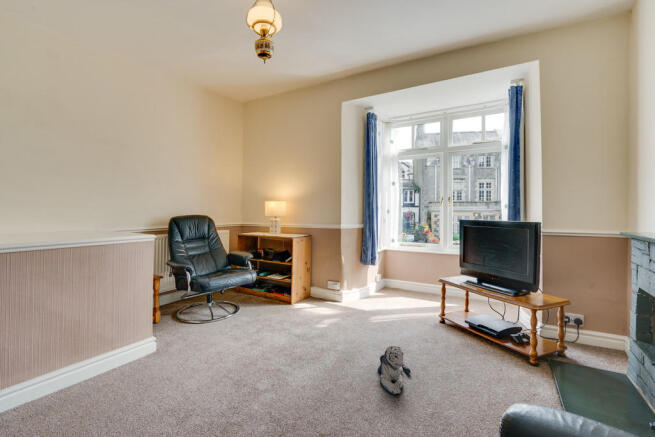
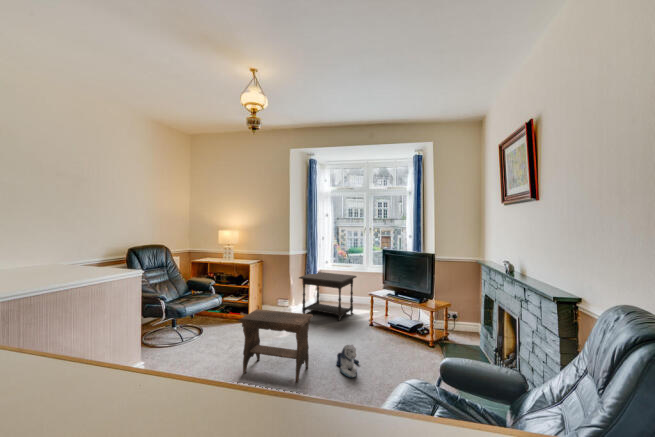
side table: none [351,251,426,312] -> present [299,272,357,321]
footstool: none [249,288,345,388] -> present [238,309,313,382]

